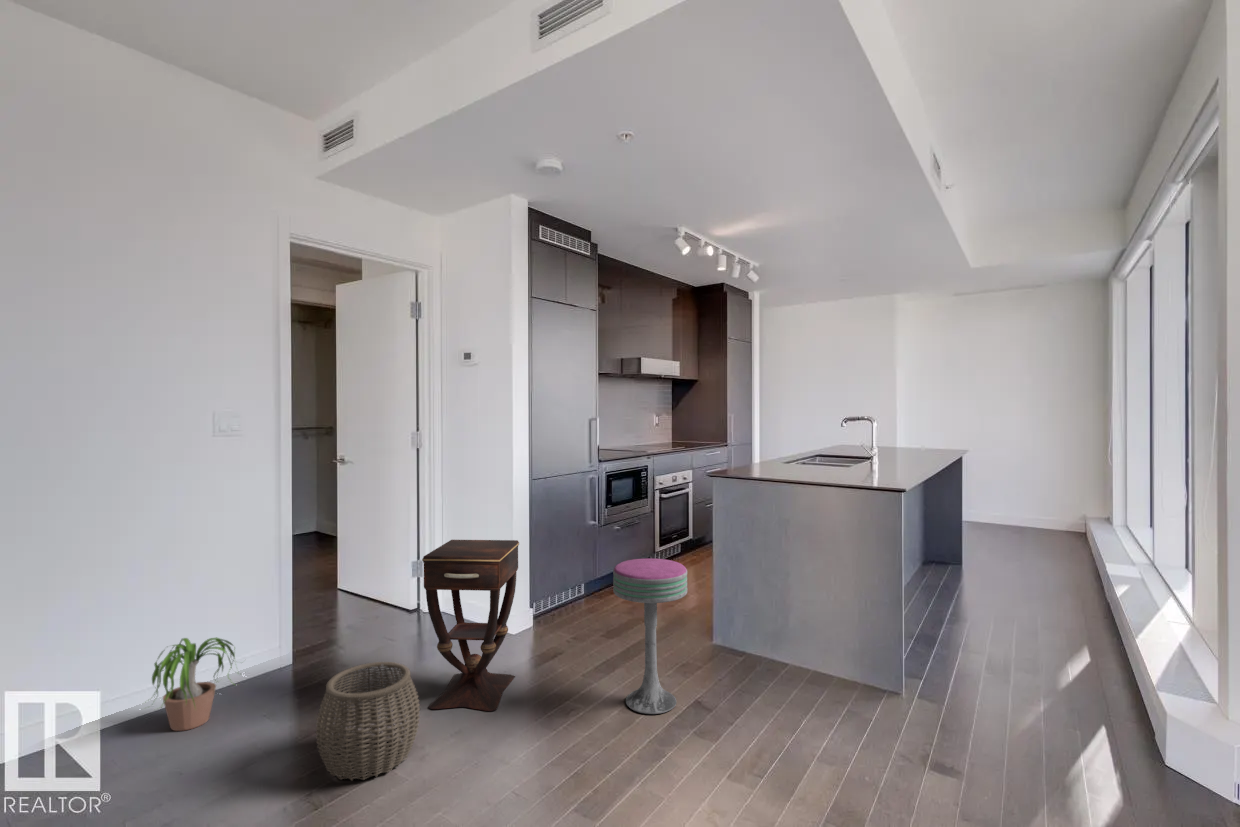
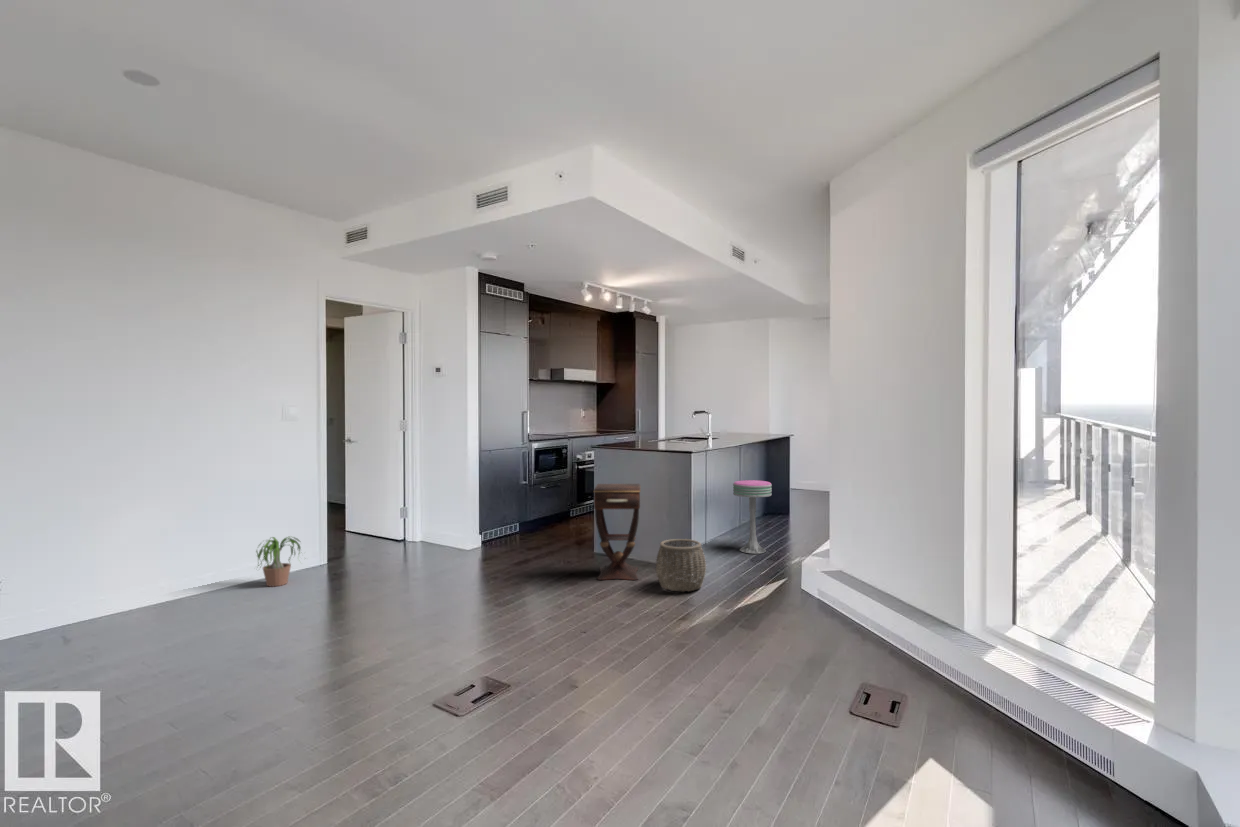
side table: present [422,540,519,711] -> present [594,484,640,580]
bar stool: present [613,558,687,714] -> present [733,480,772,554]
woven basket: present [316,662,420,781] -> present [656,539,706,592]

